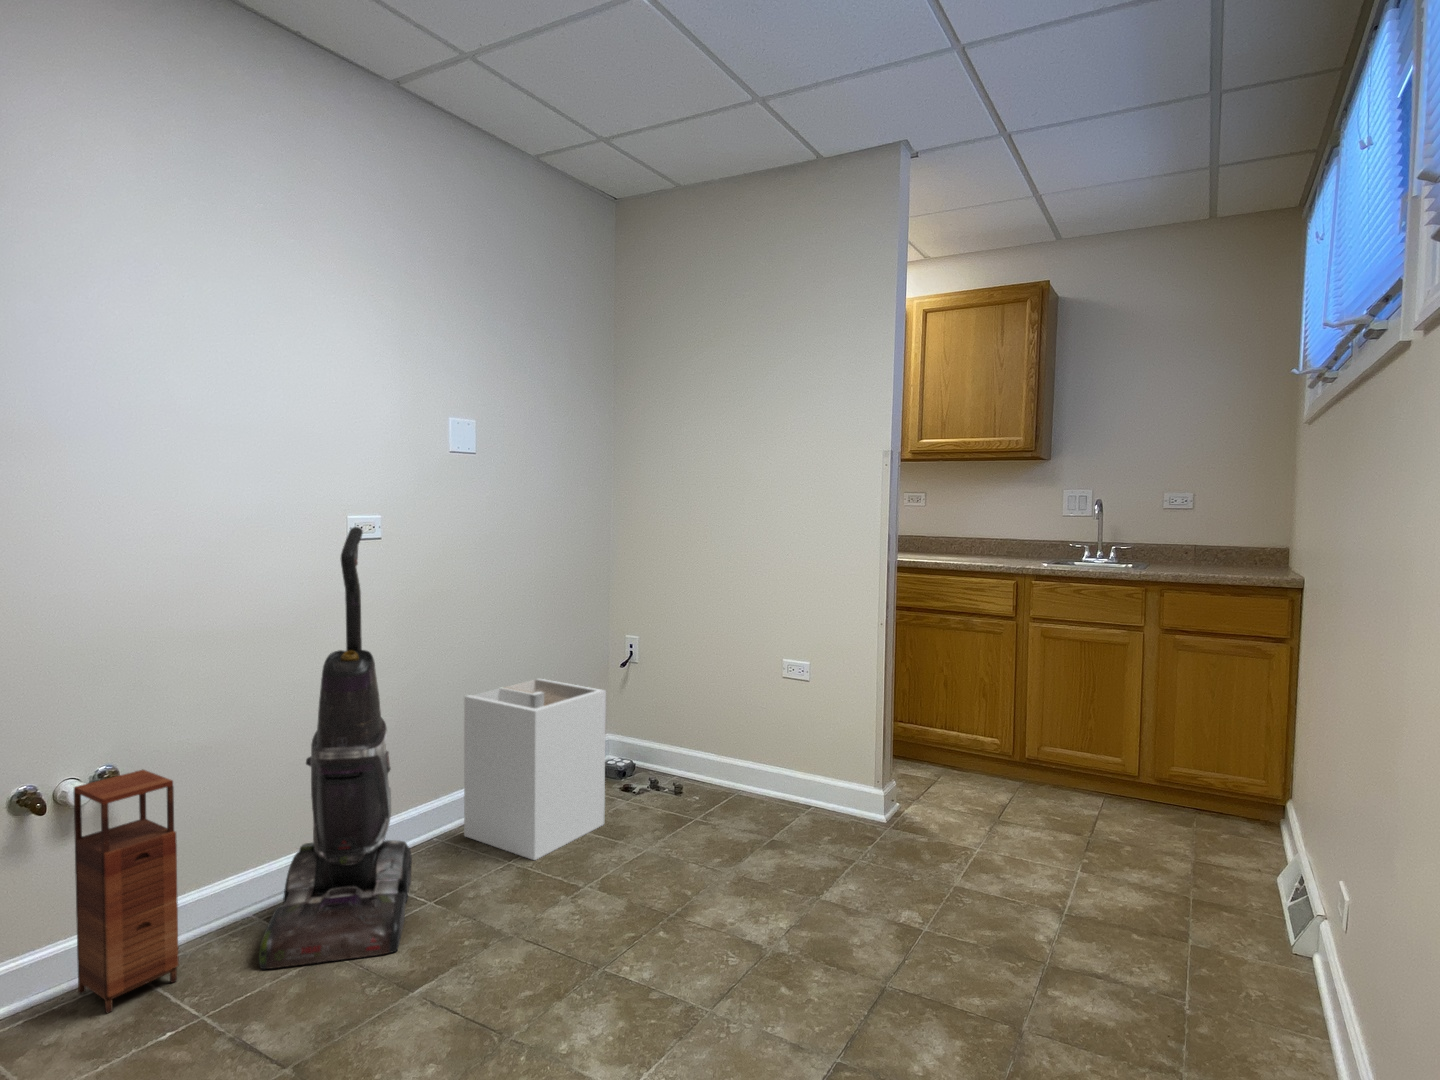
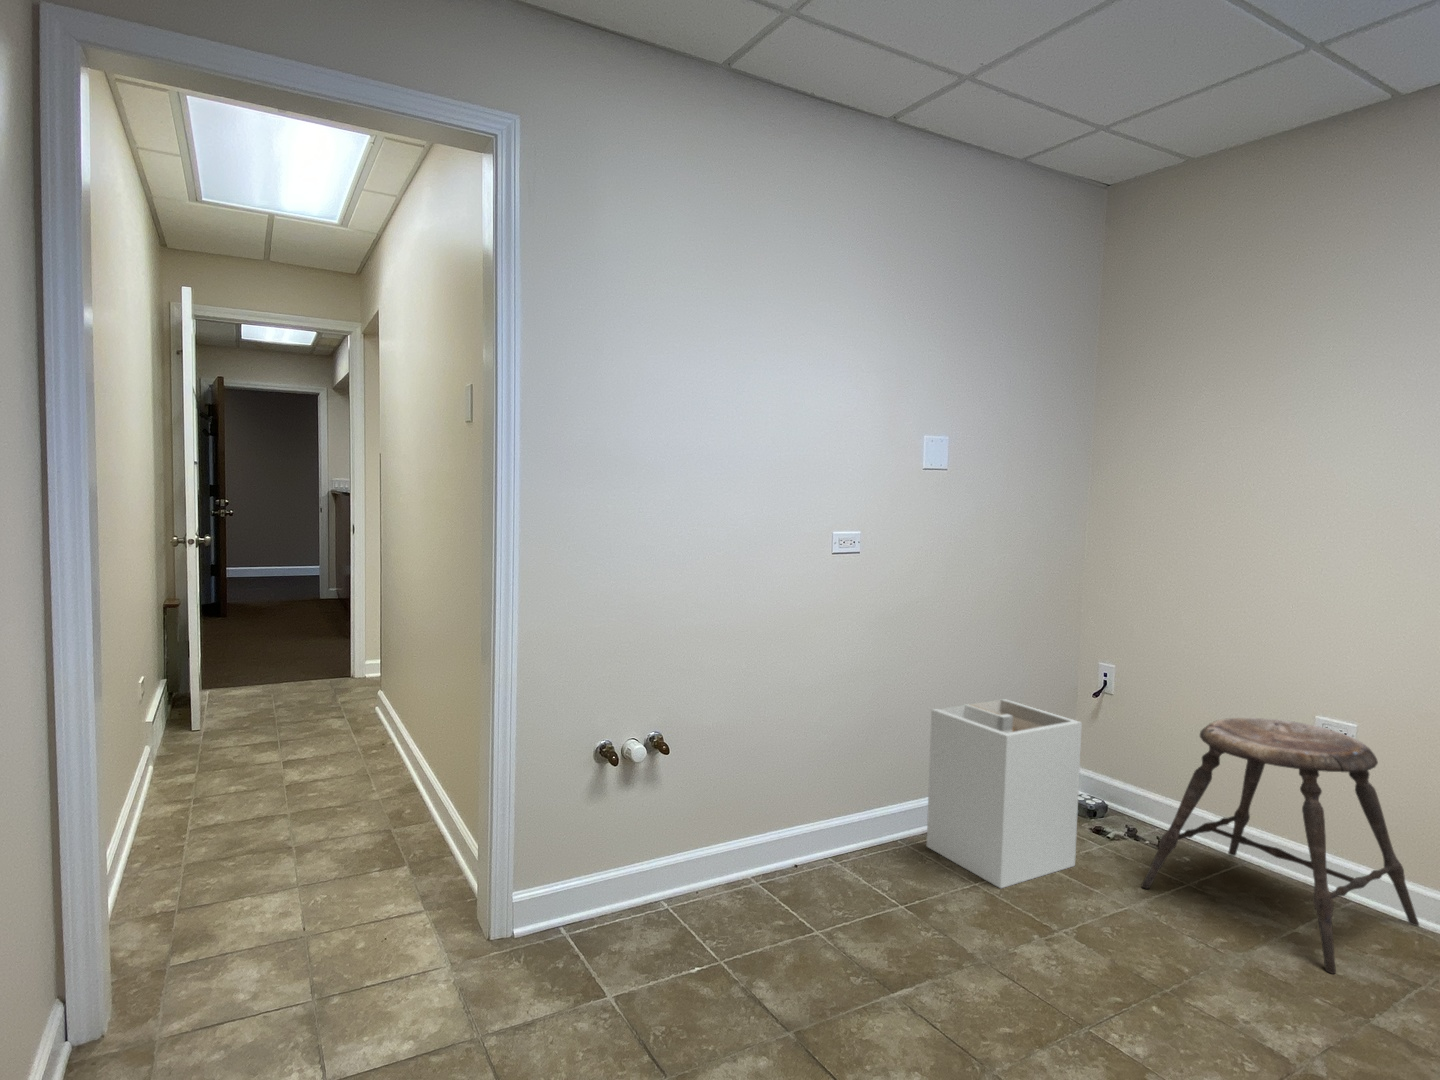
vacuum cleaner: present [259,527,412,969] -> none [760,542,882,947]
stool: none [659,668,853,867] -> present [1142,718,1419,974]
storage cabinet: present [74,769,179,1013] -> none [633,741,703,935]

